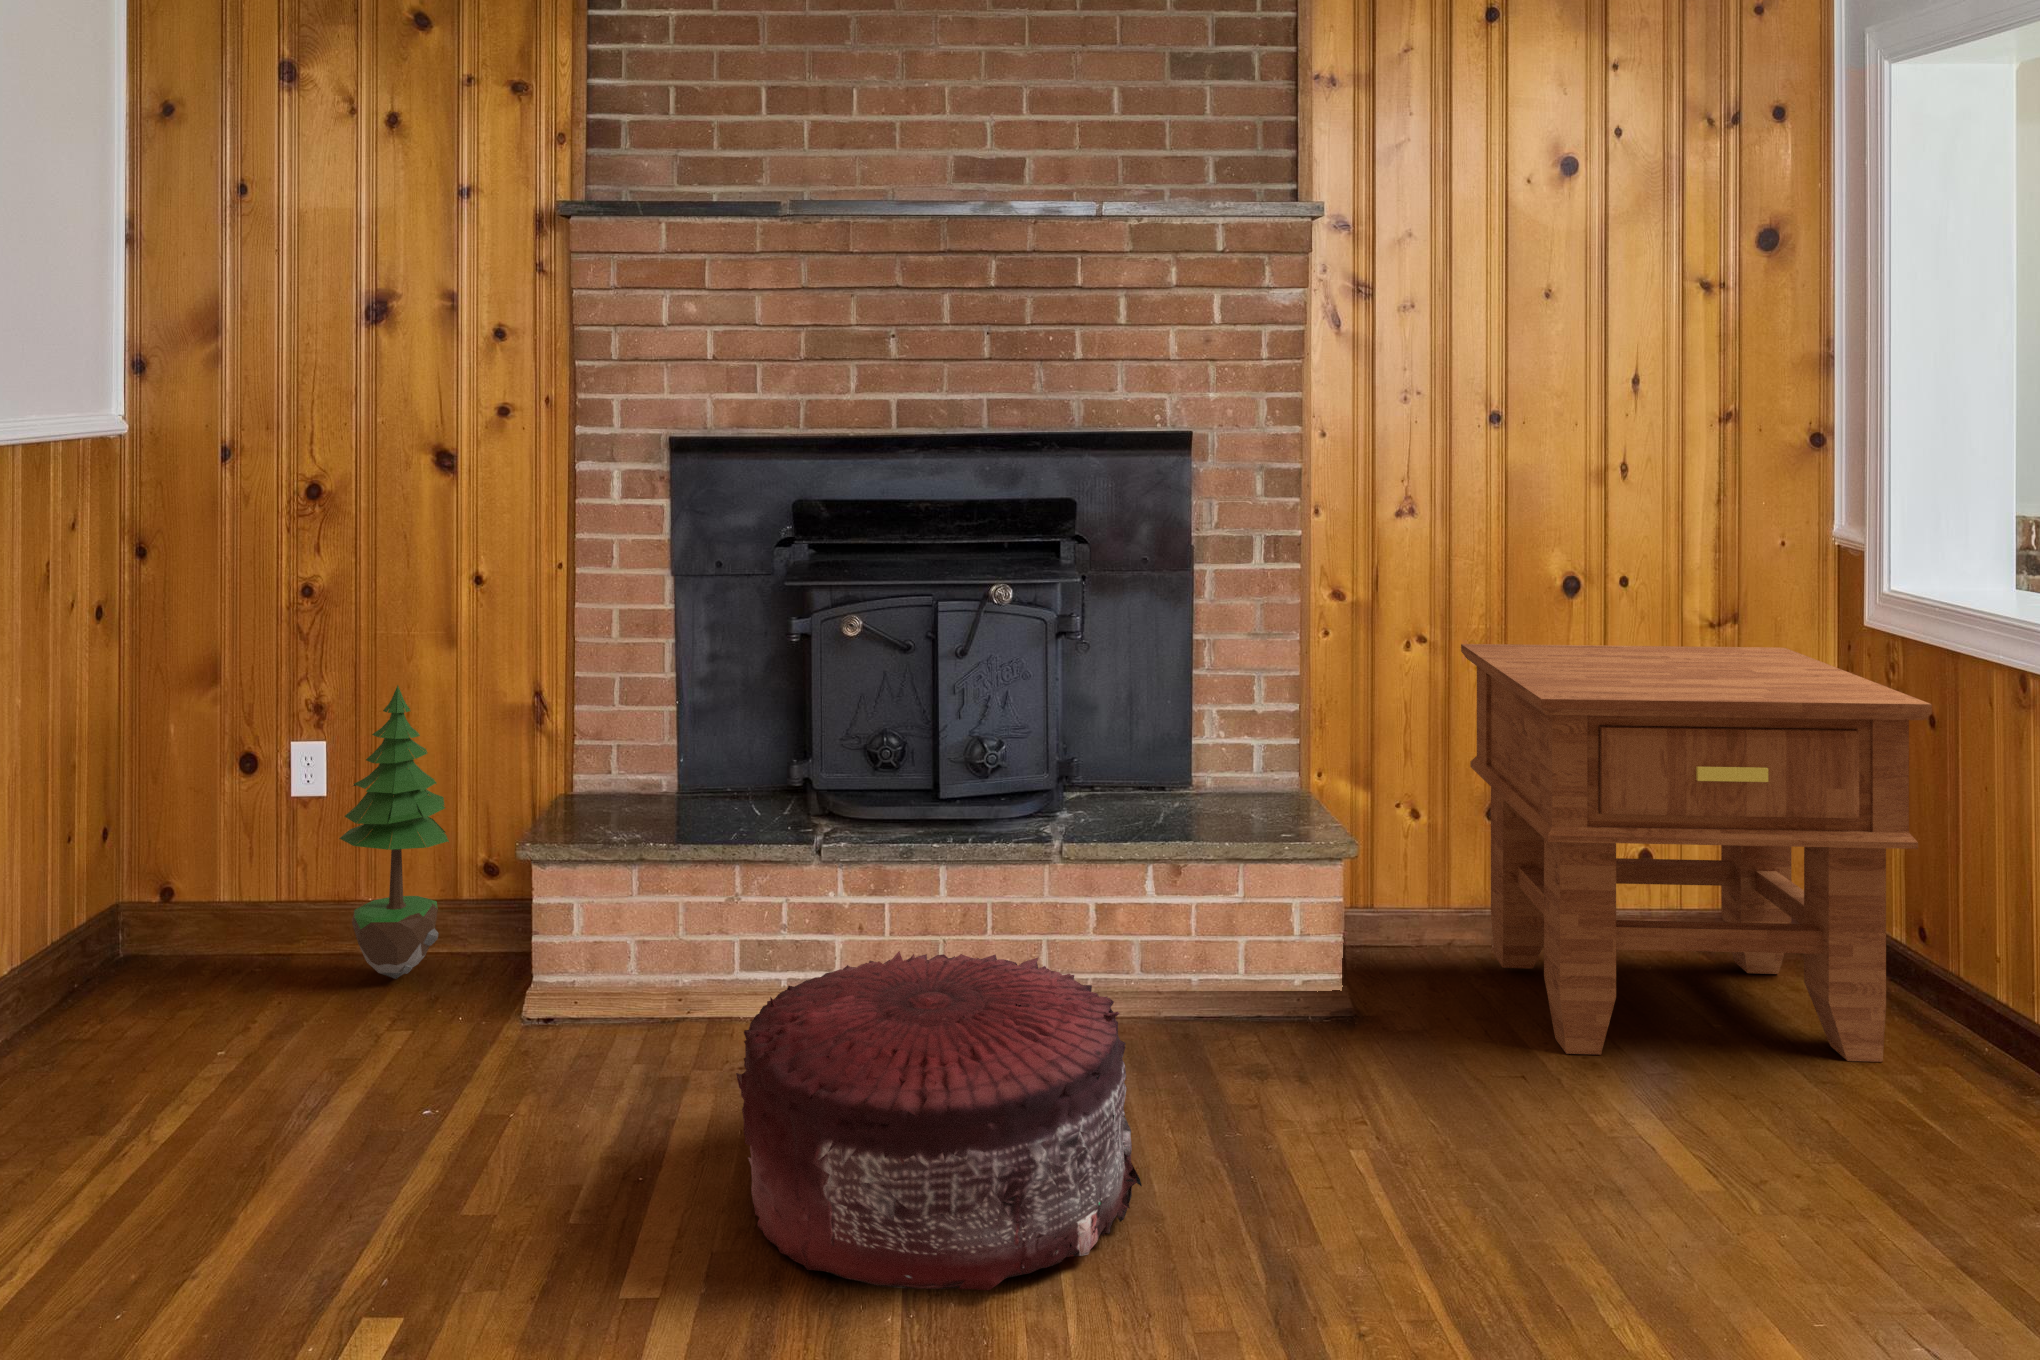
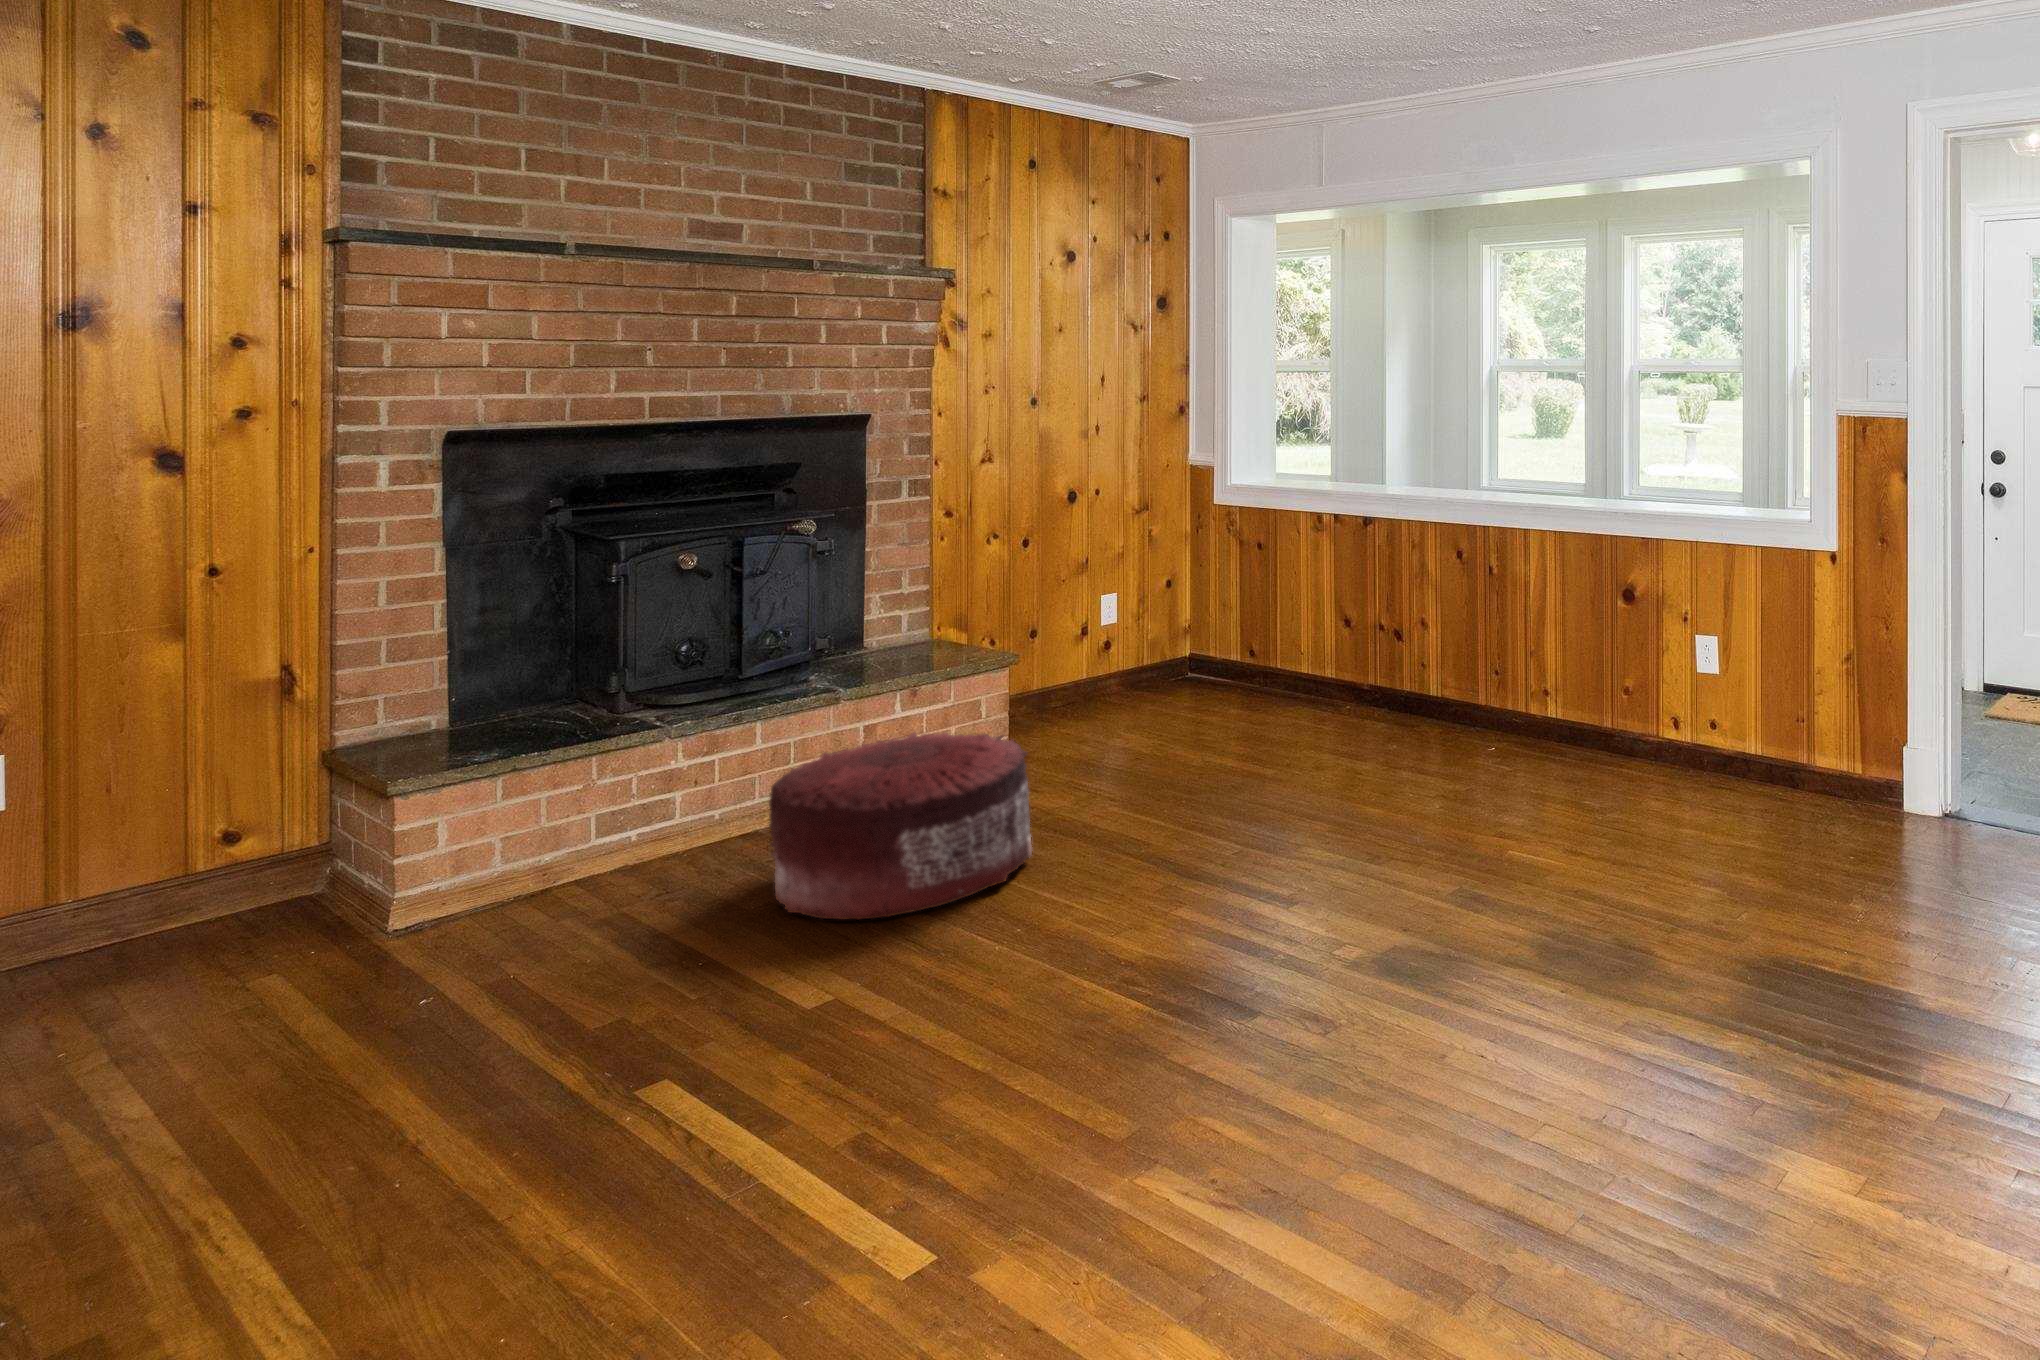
side table: present [1461,644,1932,1062] -> none [1023,518,1276,735]
potted tree: present [339,685,449,979] -> none [81,681,229,969]

